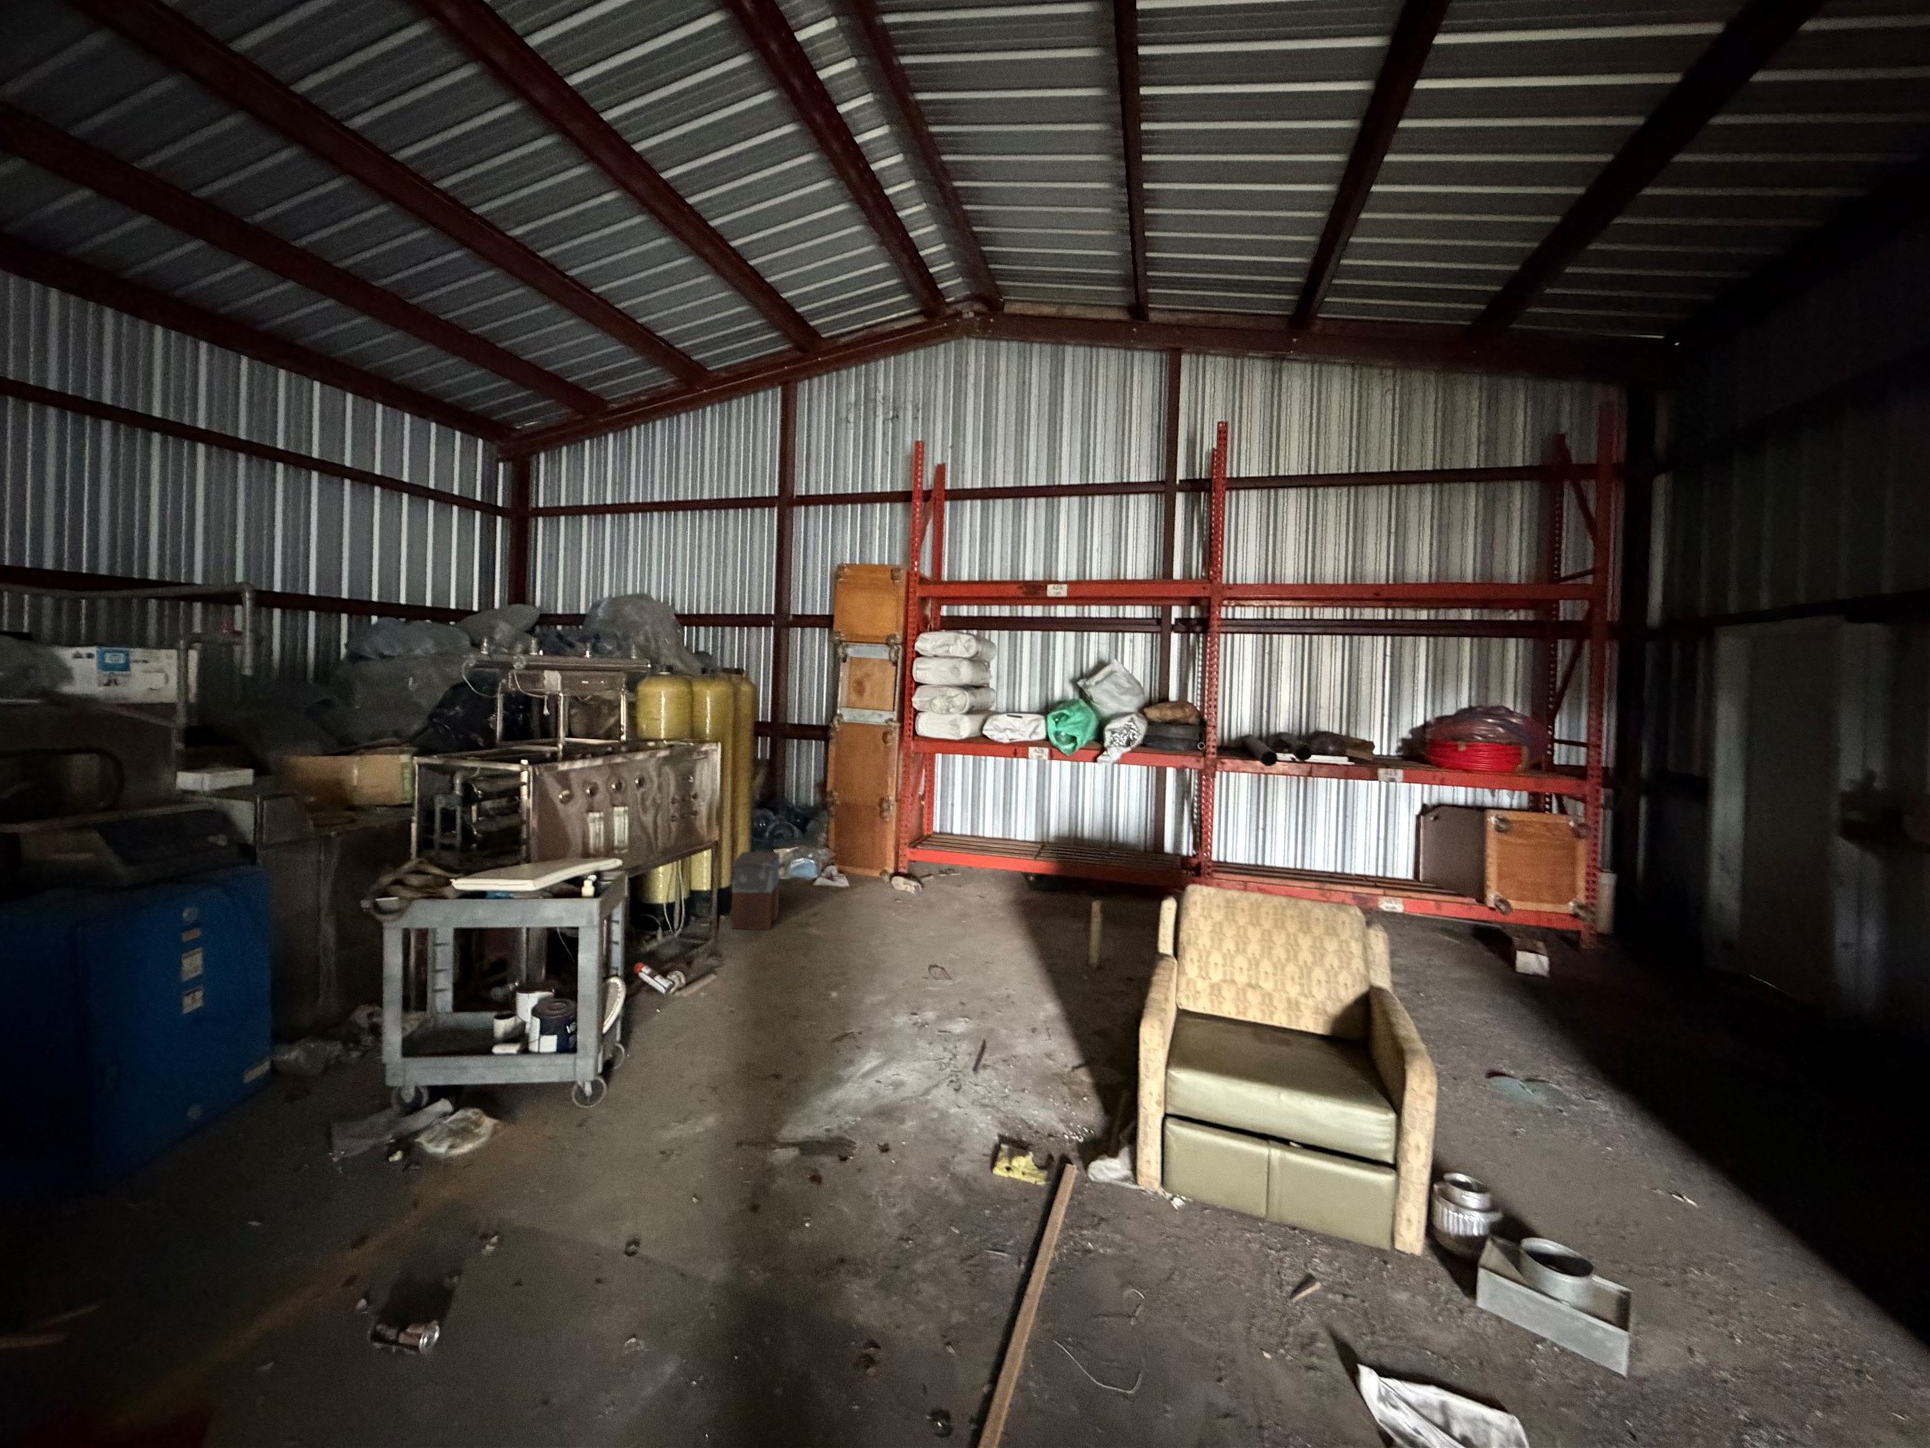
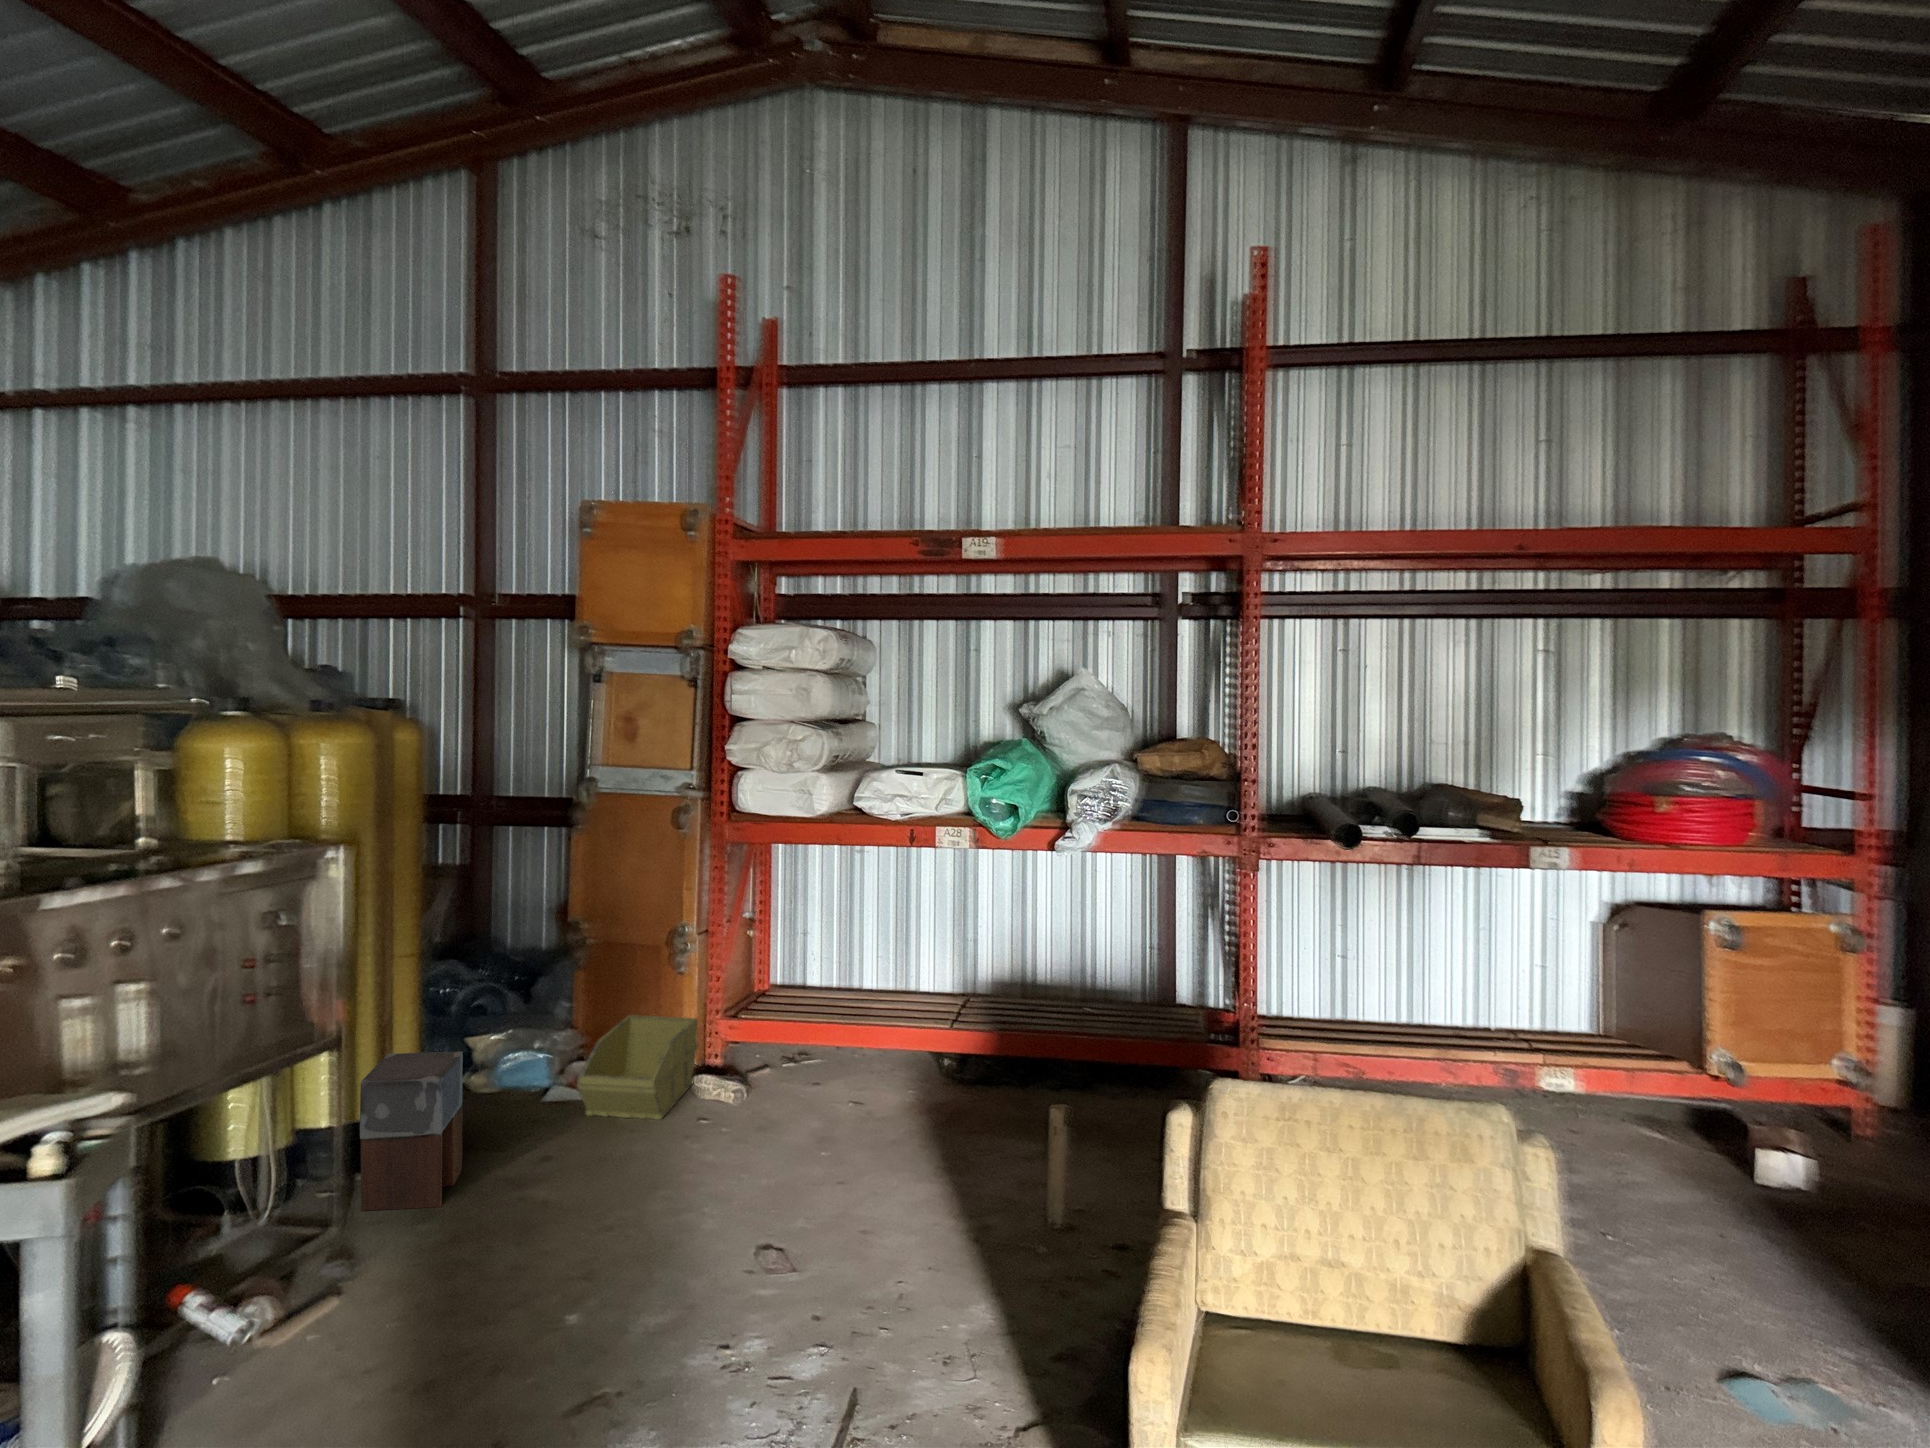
storage bin: none [833,842,894,897] -> present [577,1015,698,1120]

